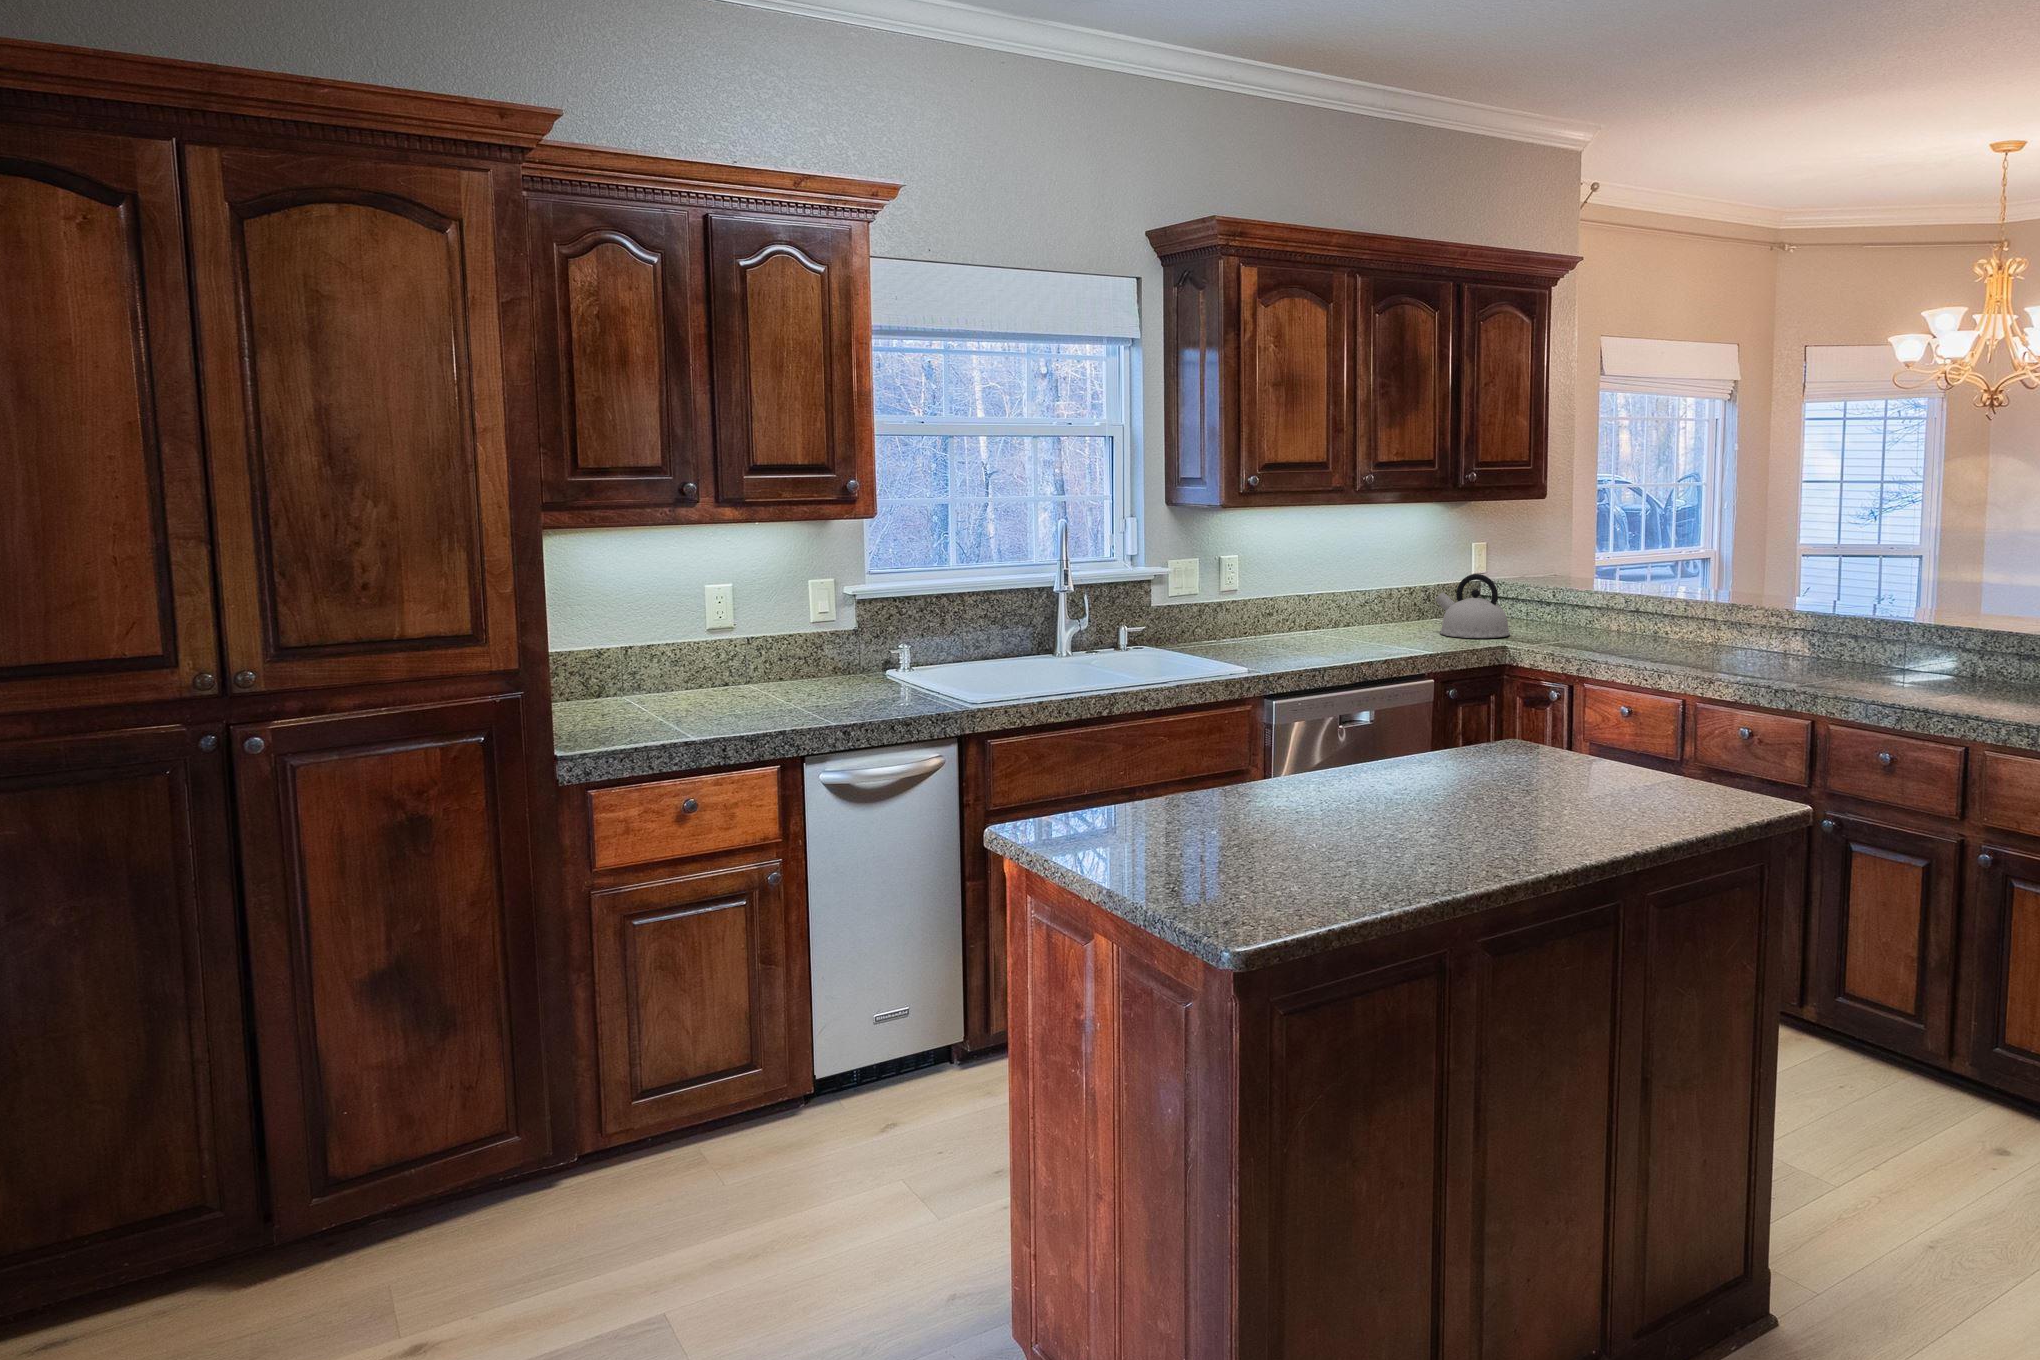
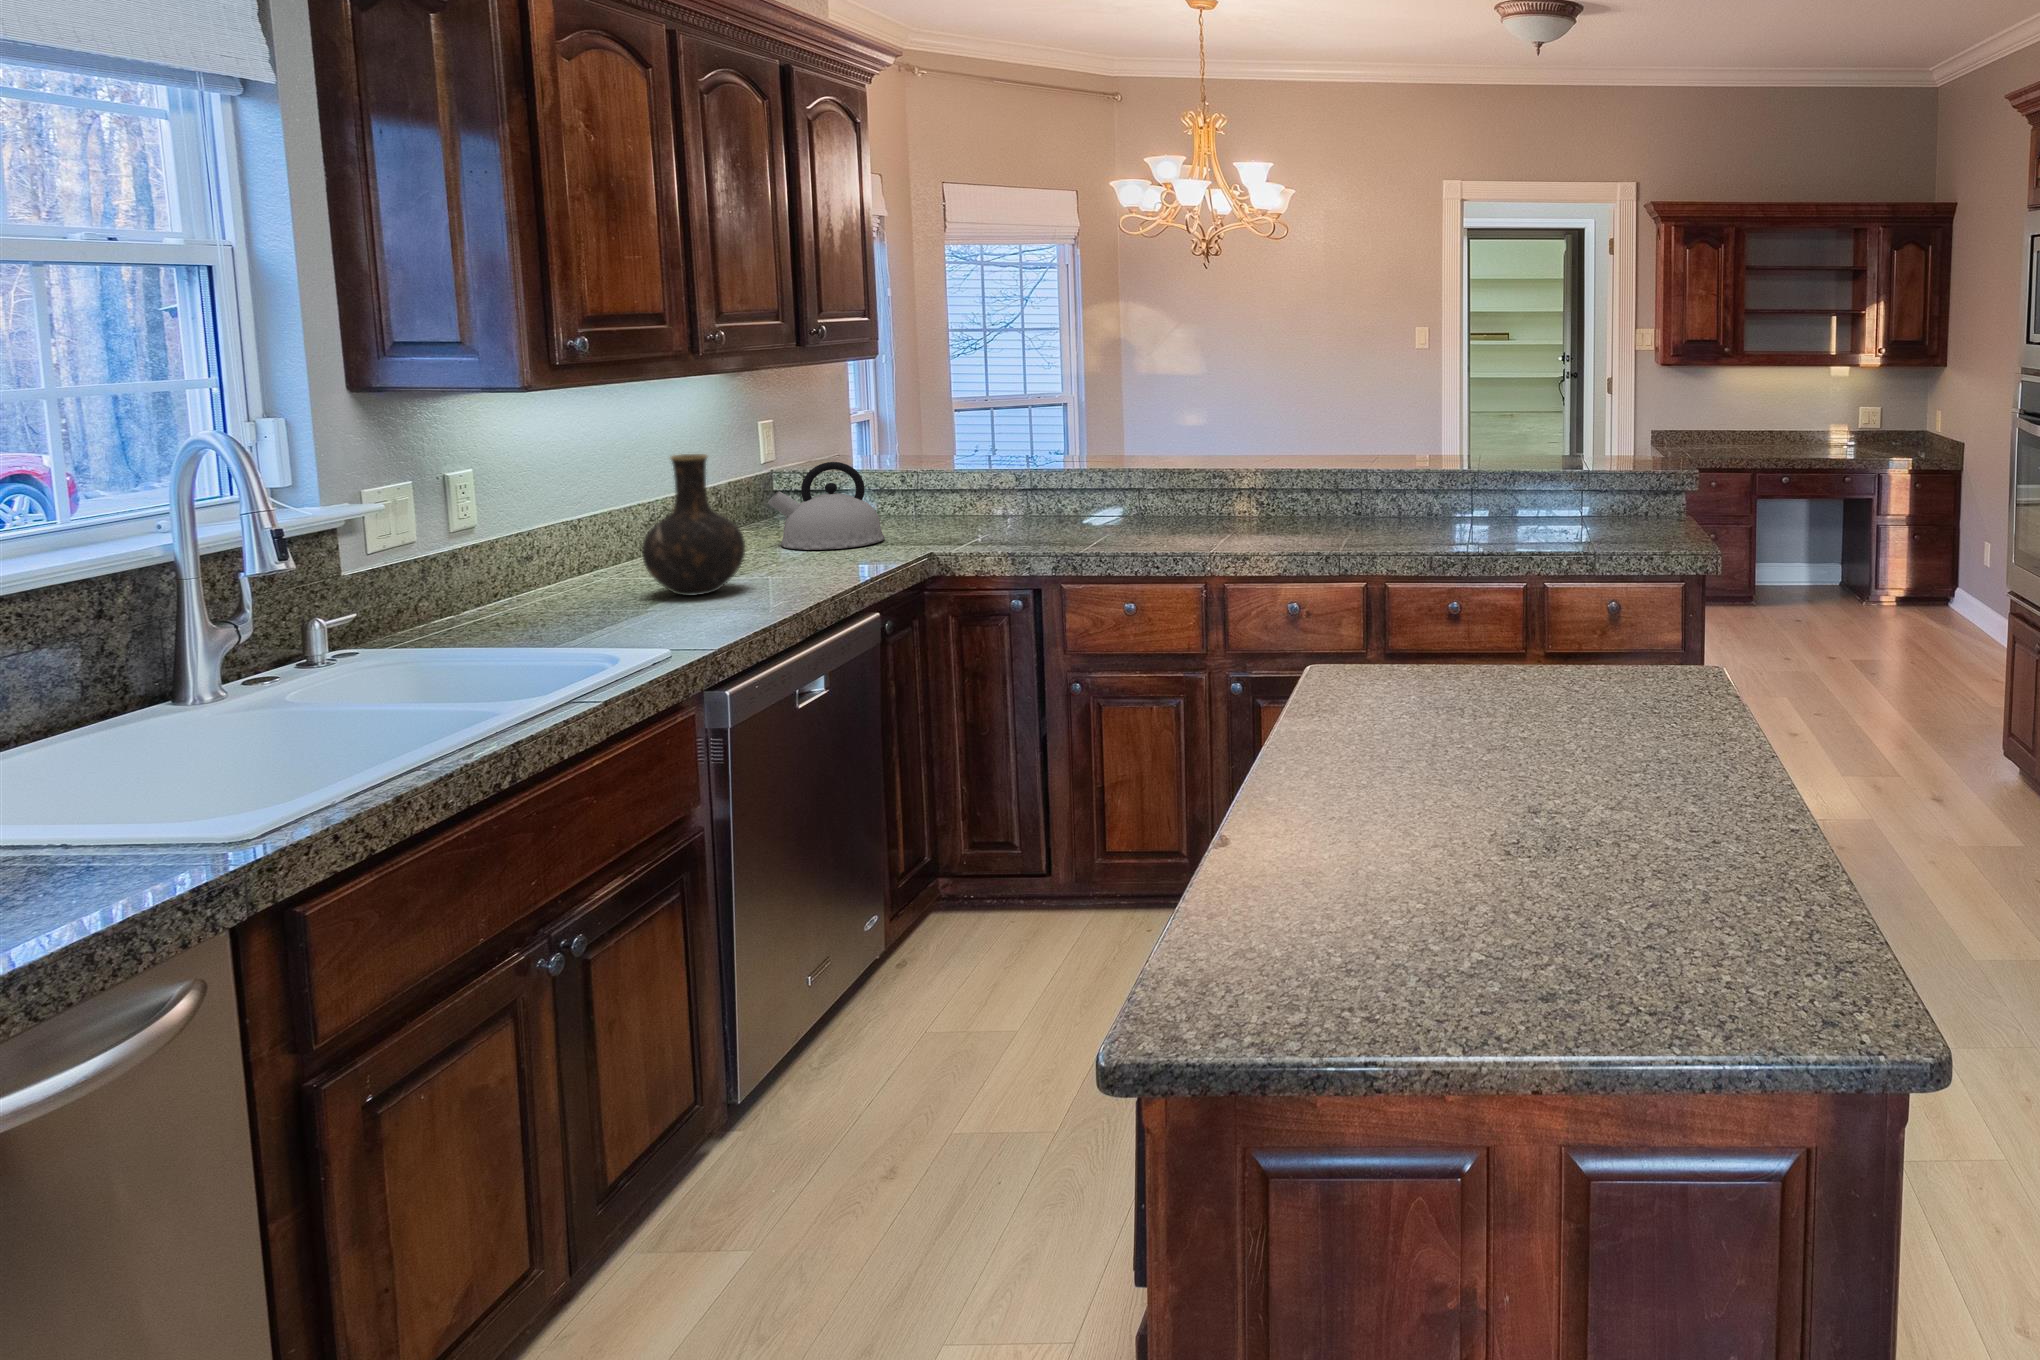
vase: none [1307,556,1366,649] -> present [642,454,745,596]

